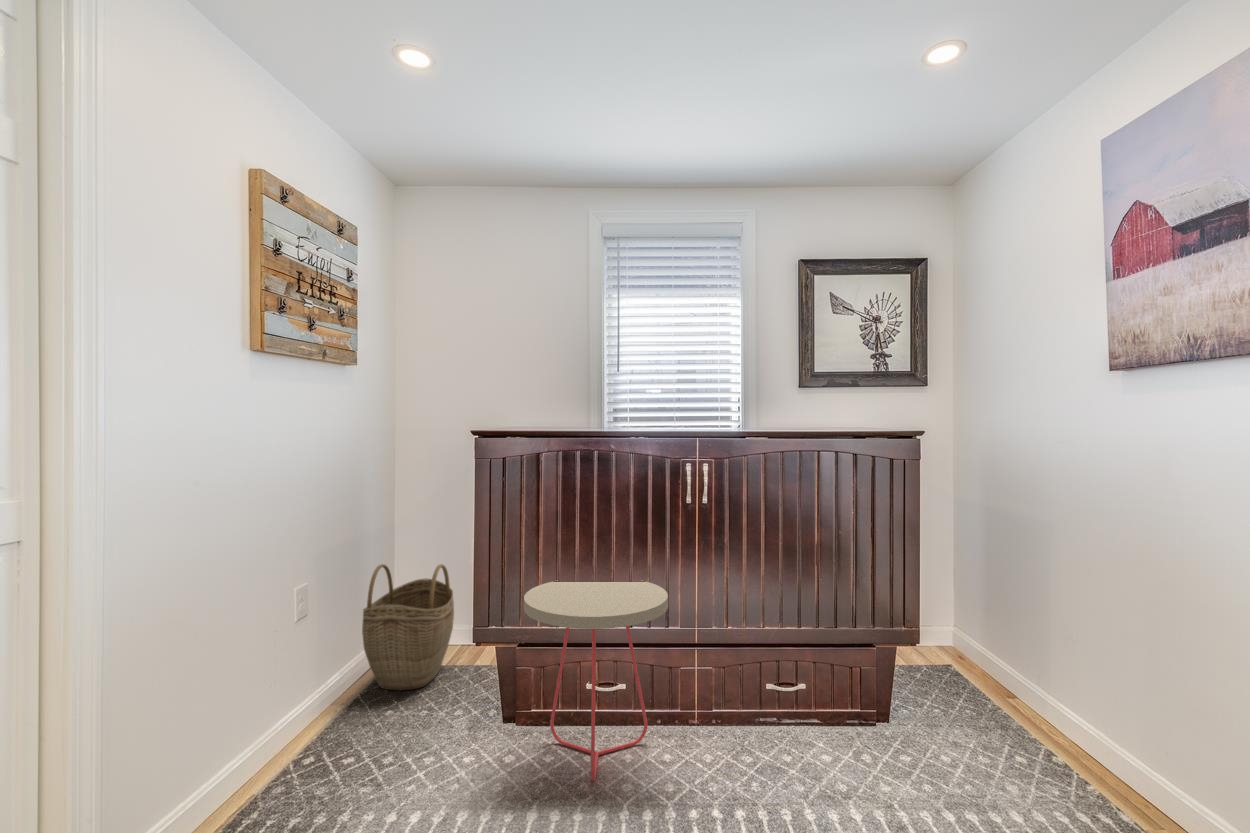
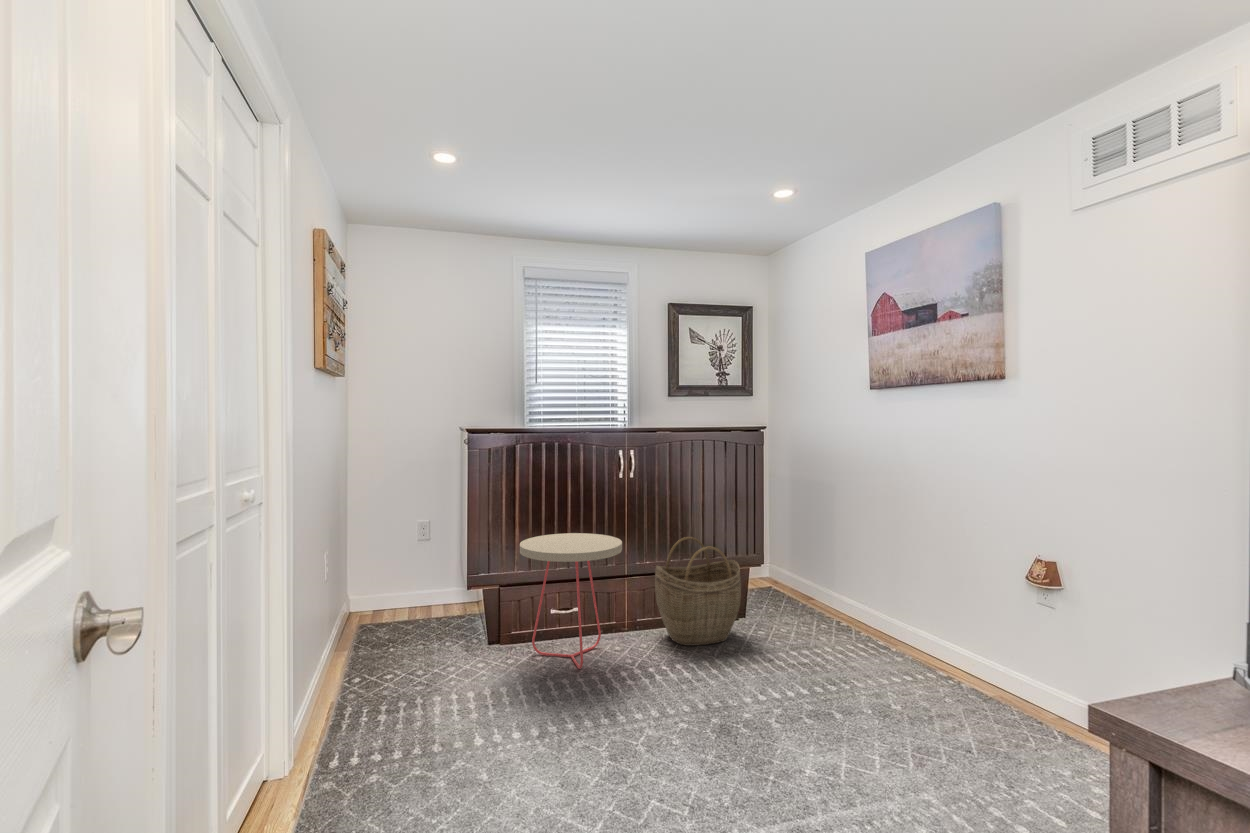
woven basket: present [362,564,454,690] -> present [655,537,741,646]

